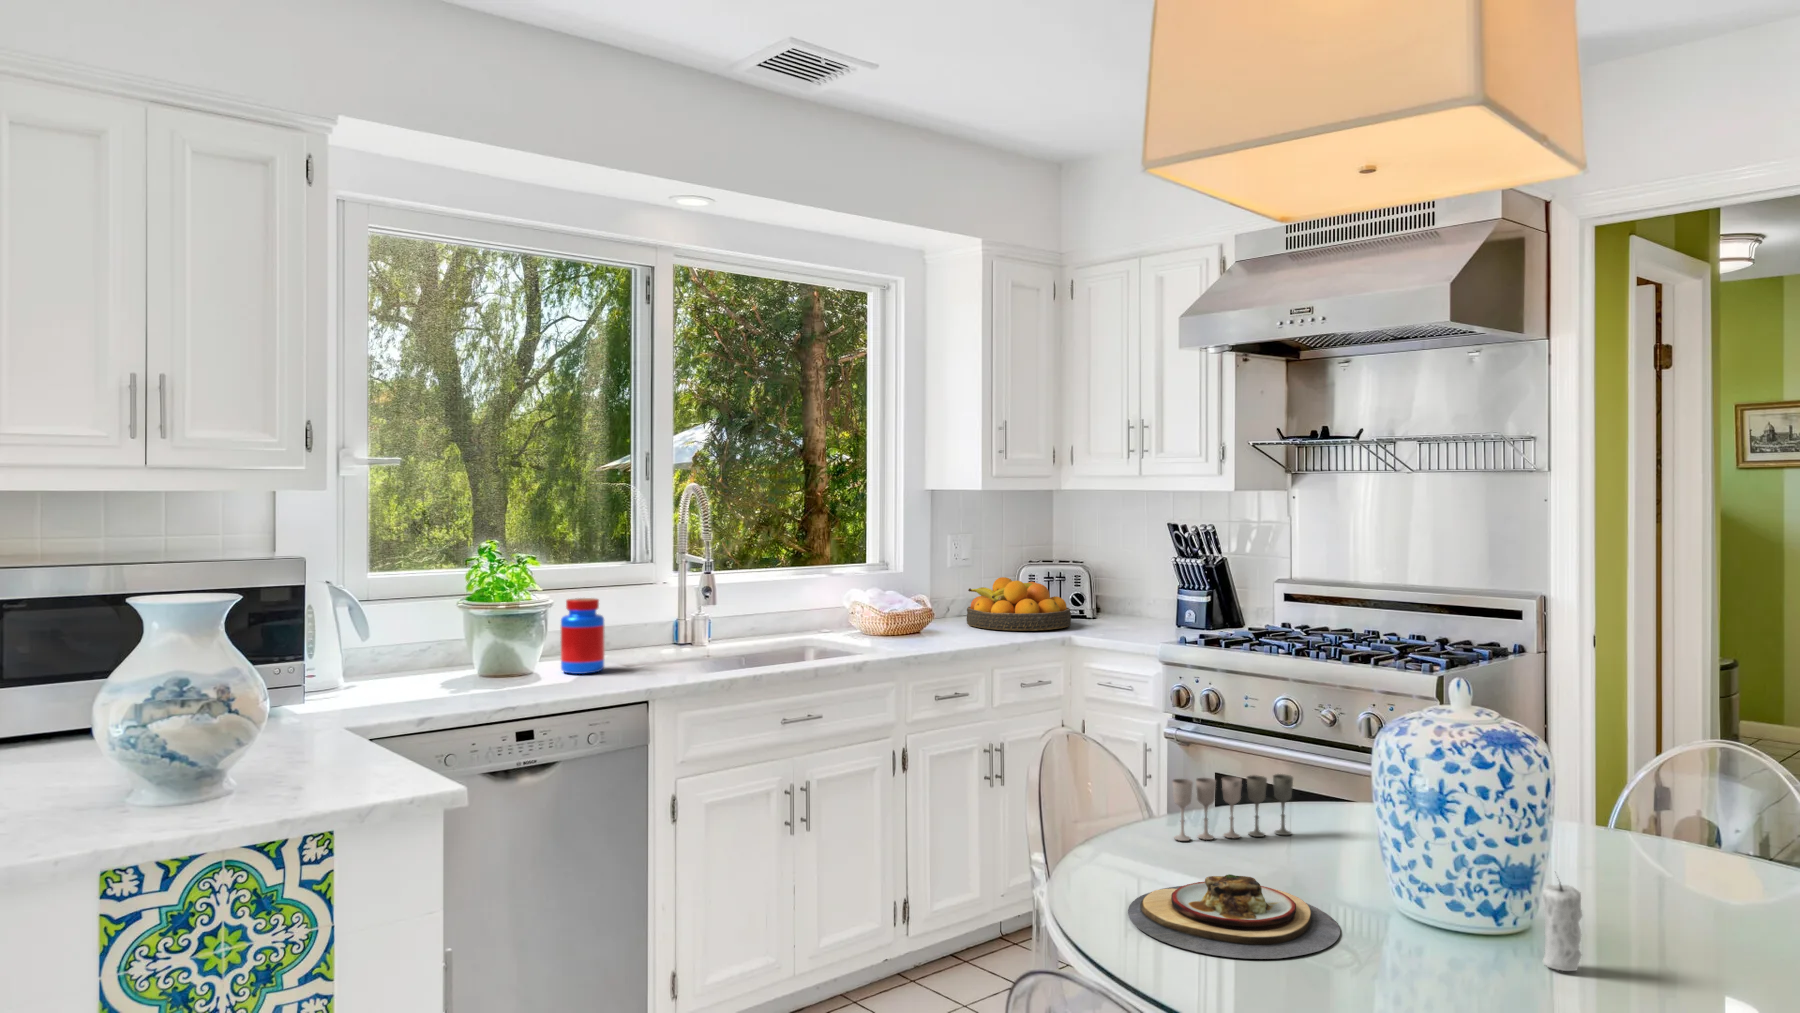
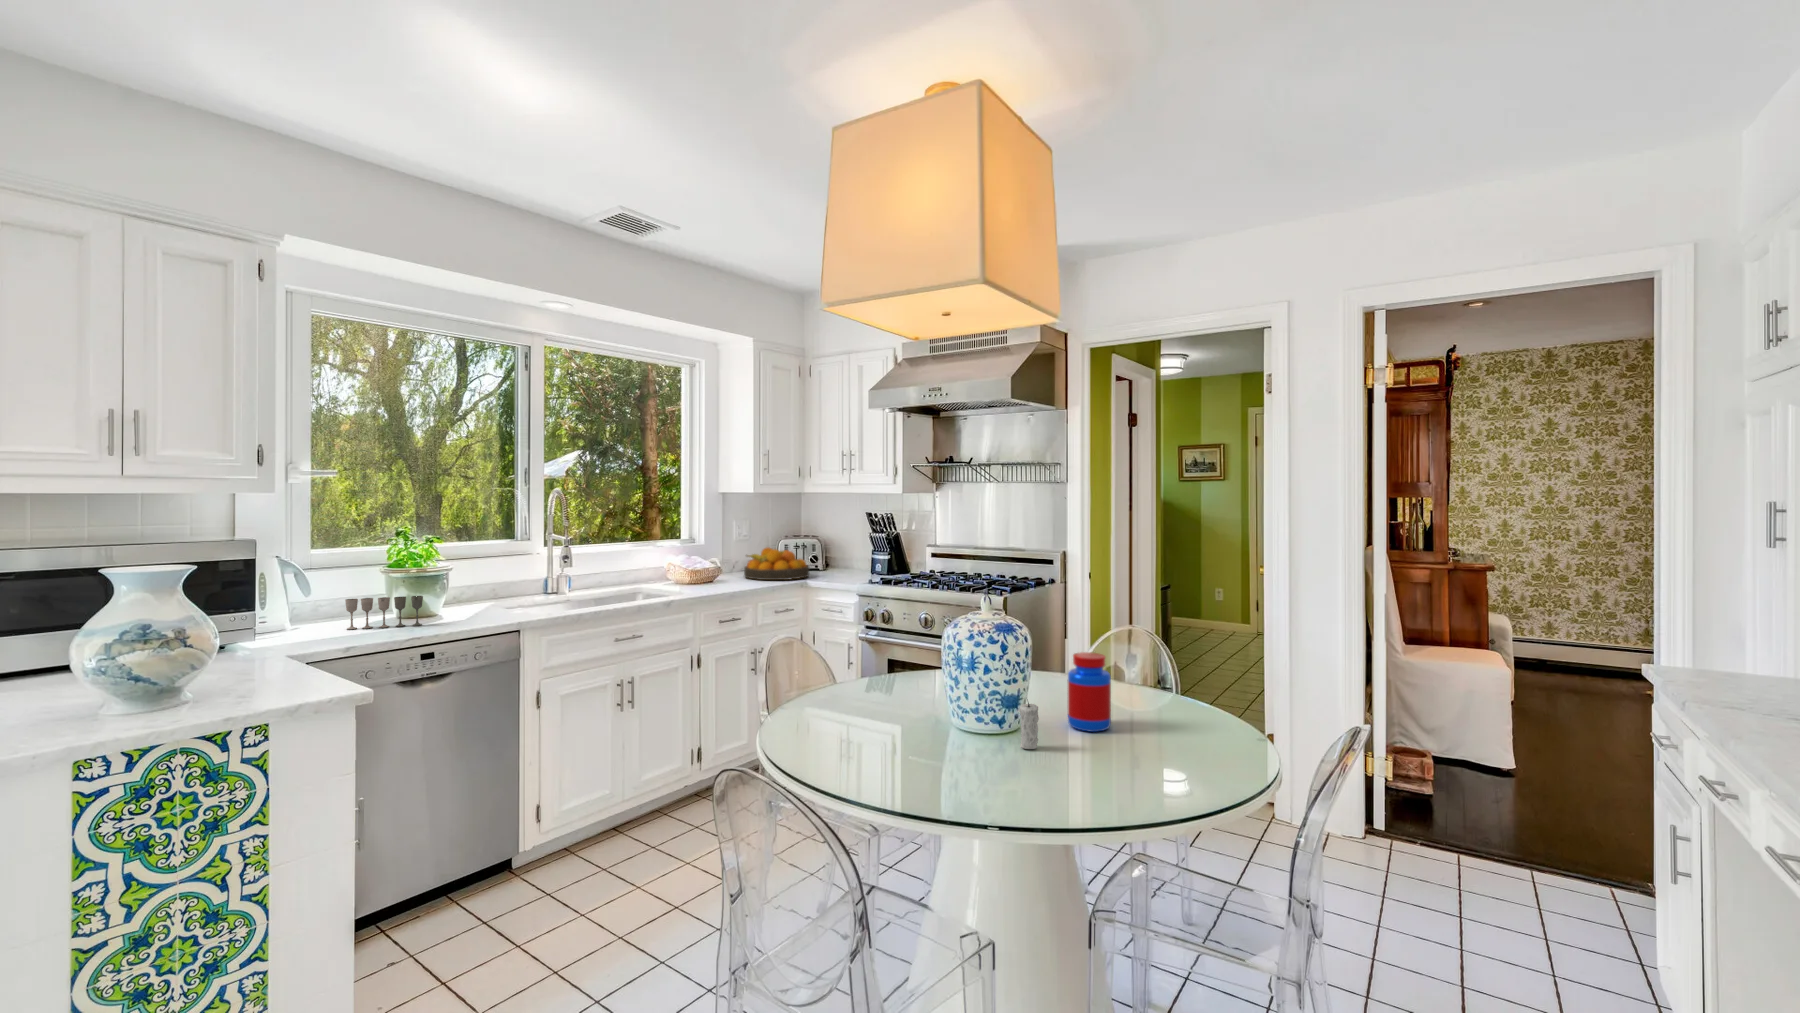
jar: present [561,598,605,674] -> present [1067,652,1111,732]
wine glass: present [1172,774,1293,841] -> present [345,596,423,630]
plate: present [1128,874,1340,959] -> none [805,712,921,757]

